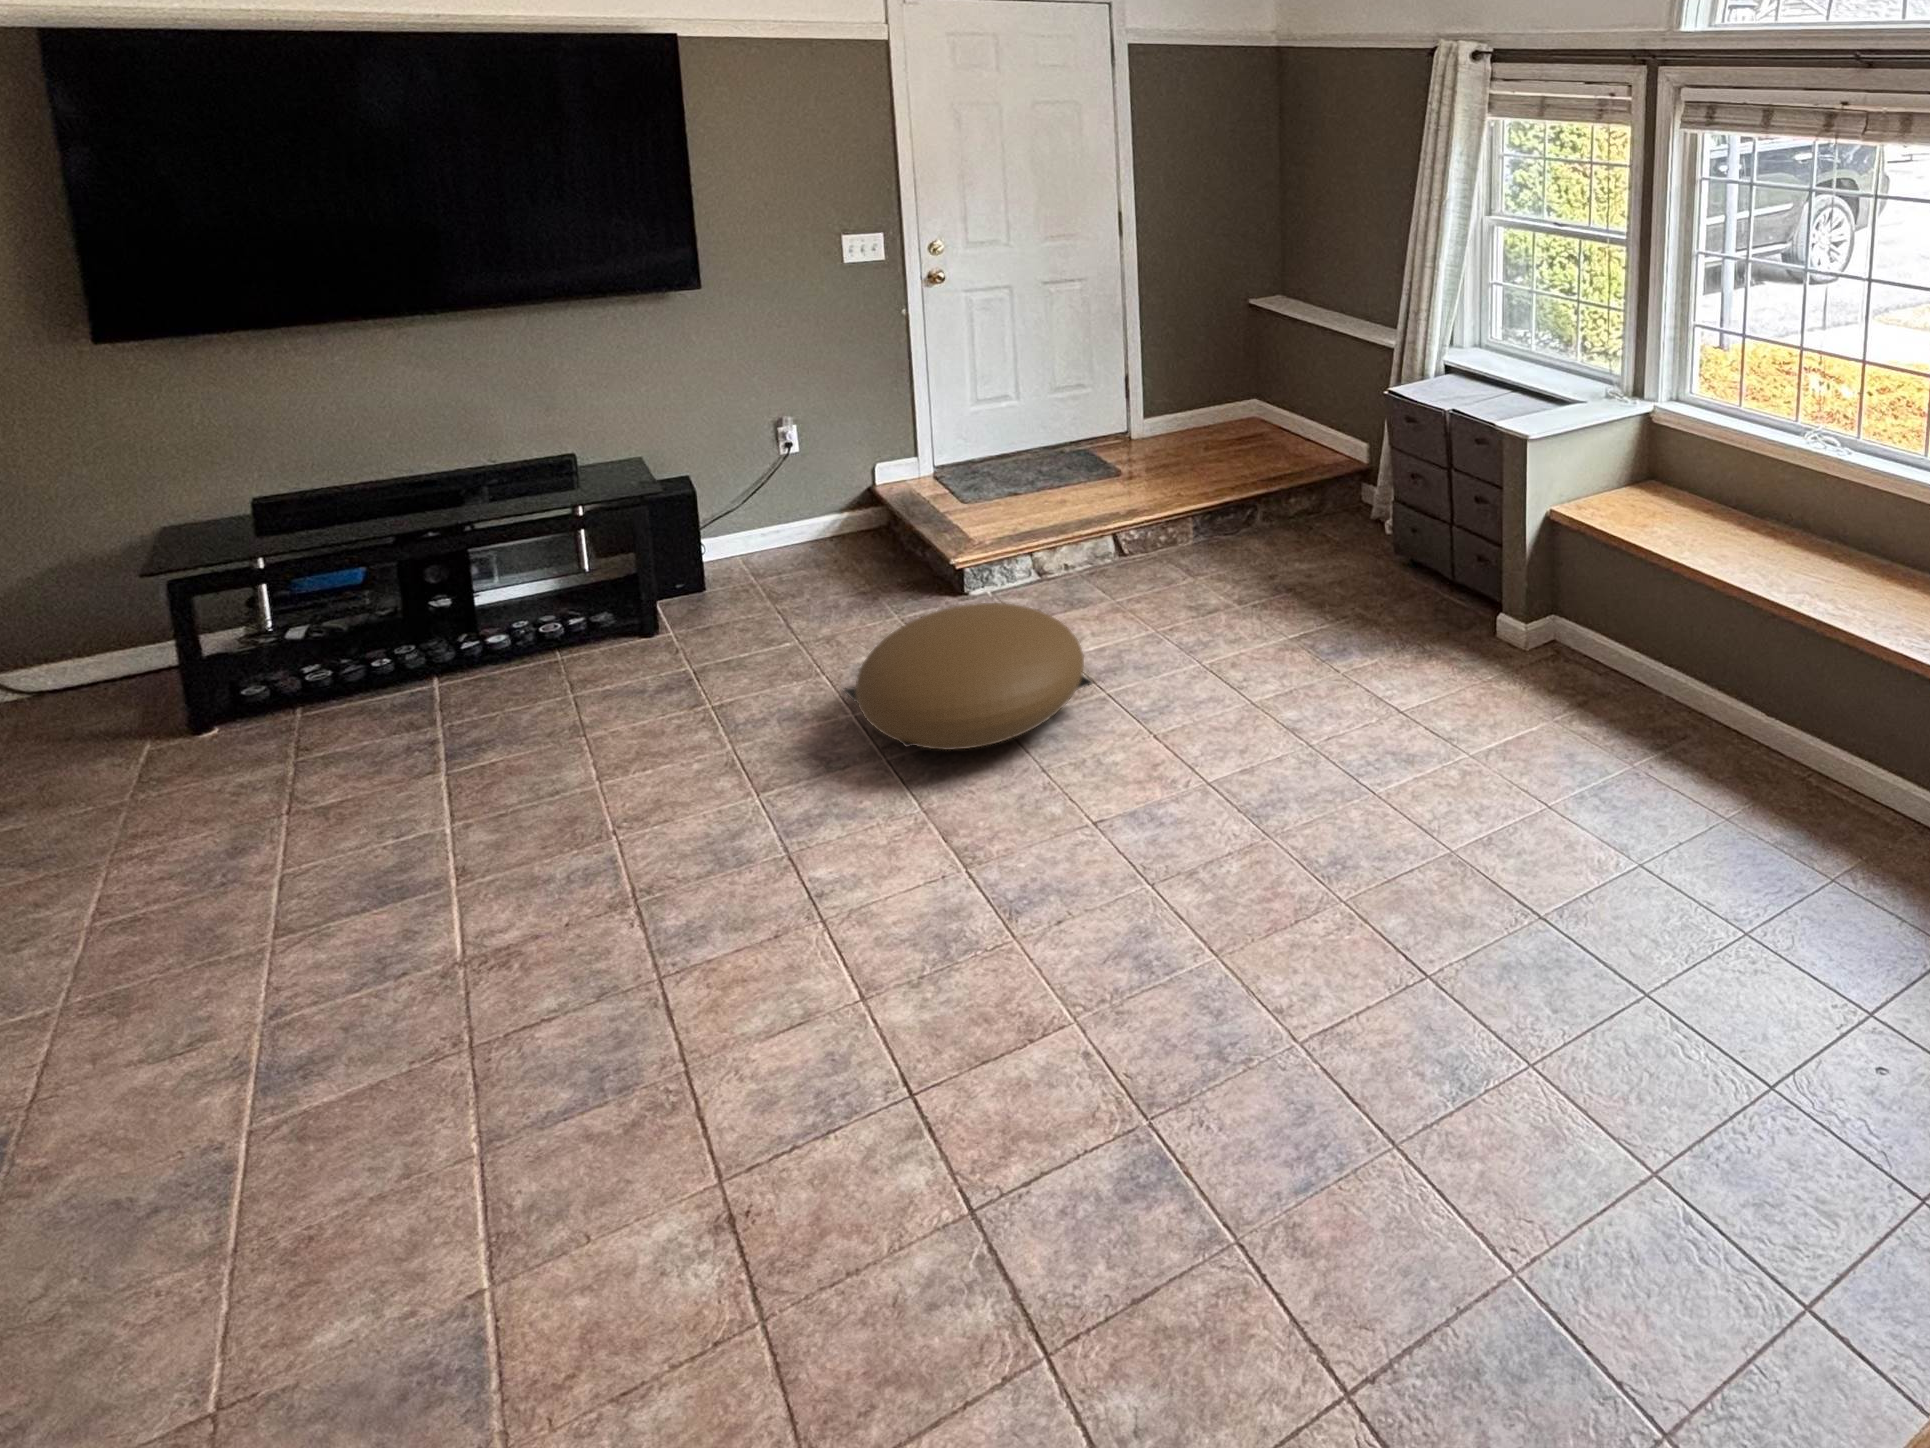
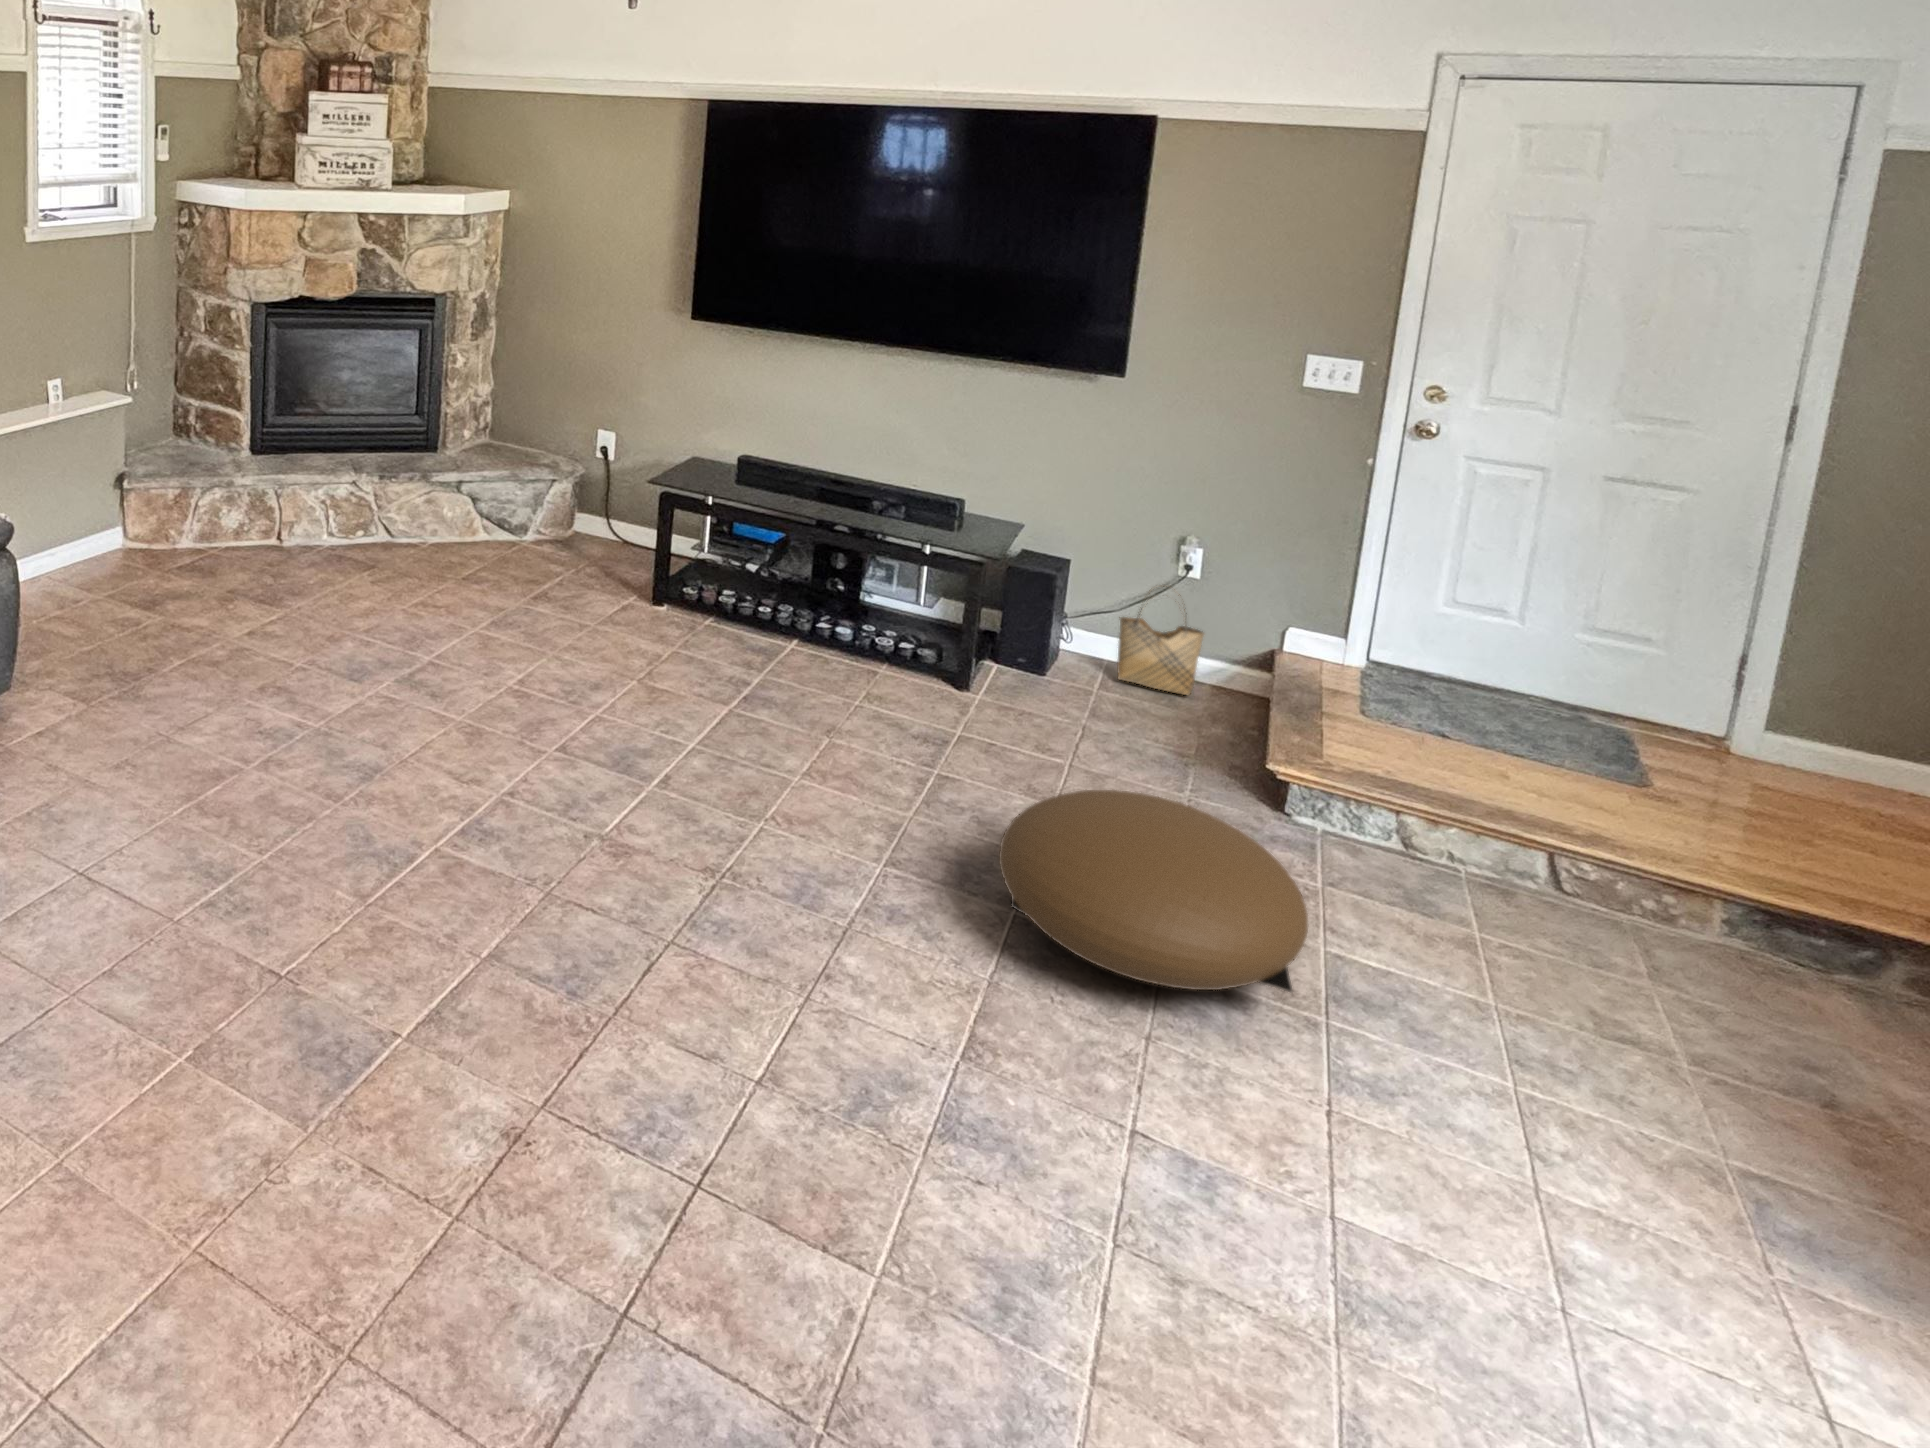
woven basket: none [754,466,828,562] -> present [1117,586,1204,695]

